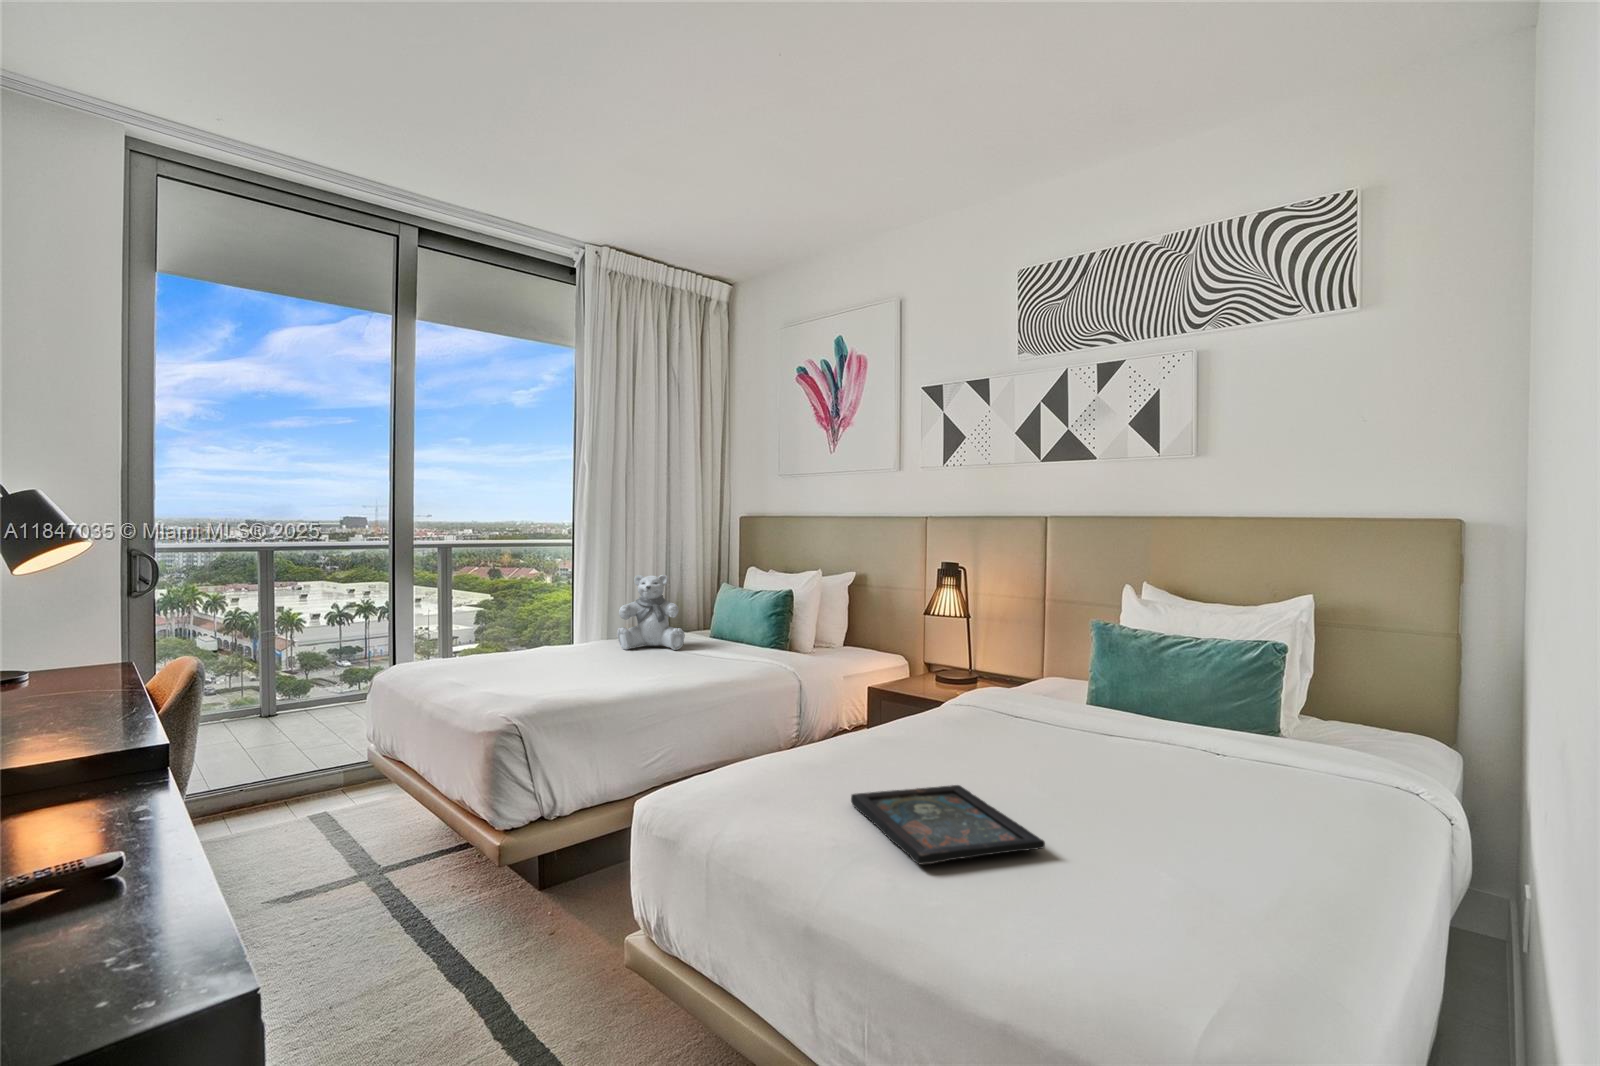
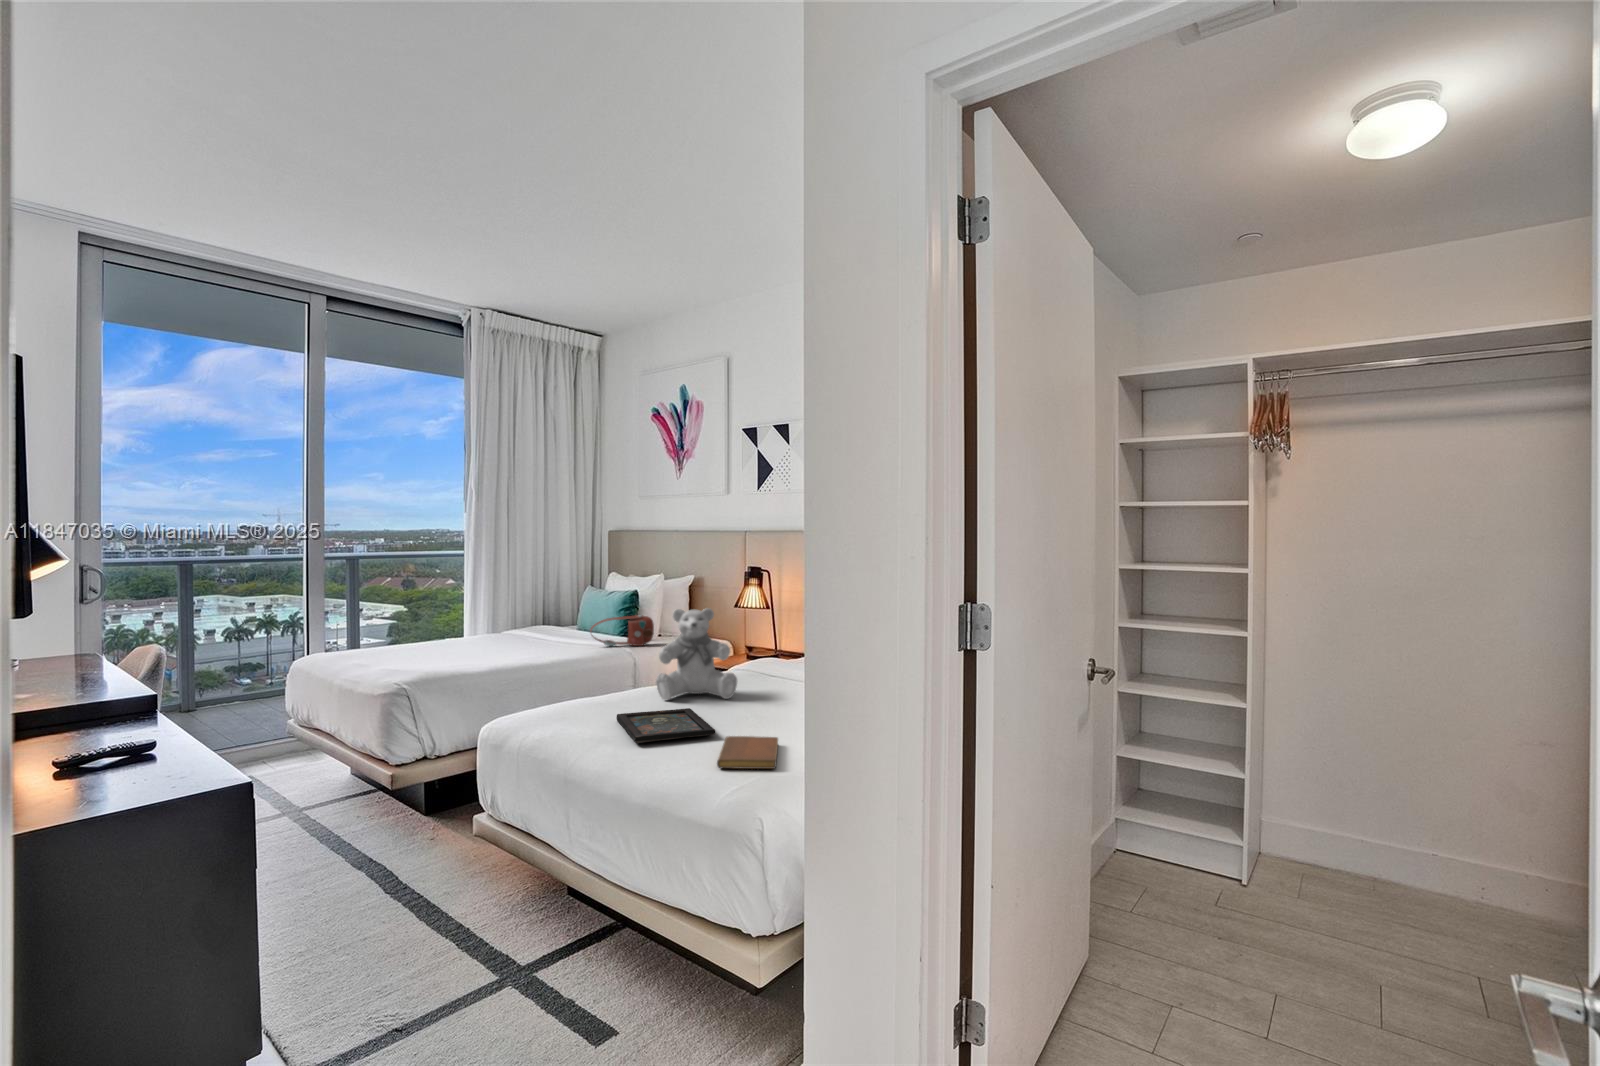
teddy bear: present [617,575,685,650] -> present [656,608,737,700]
handbag: none [740,623,821,664] -> present [590,615,654,647]
notebook: none [1074,859,1236,954] -> present [717,736,778,769]

